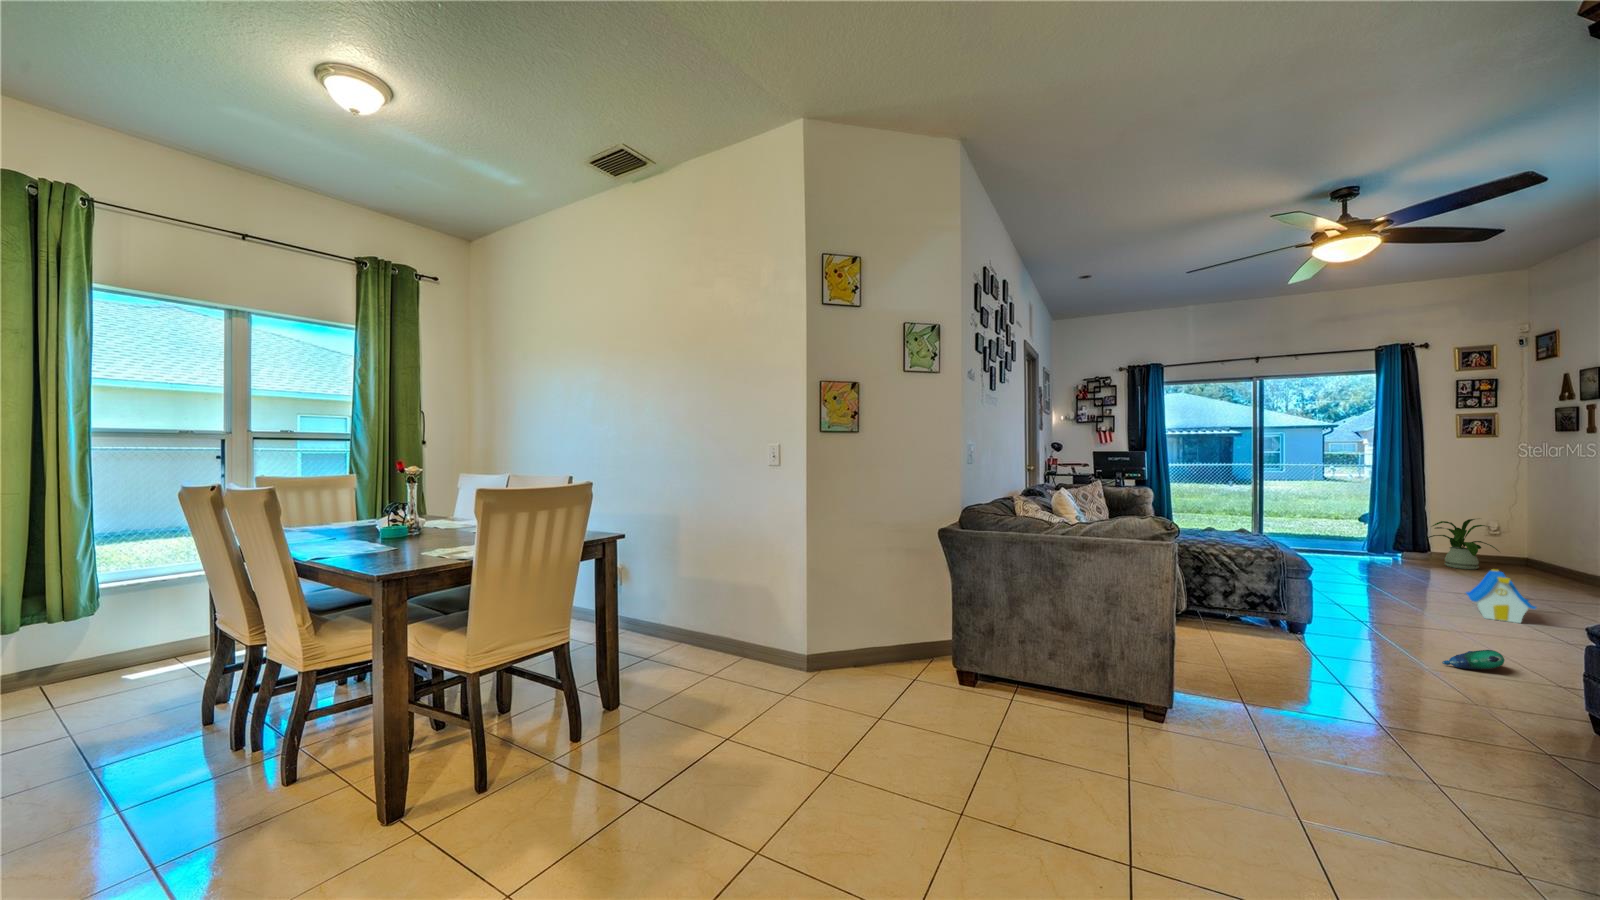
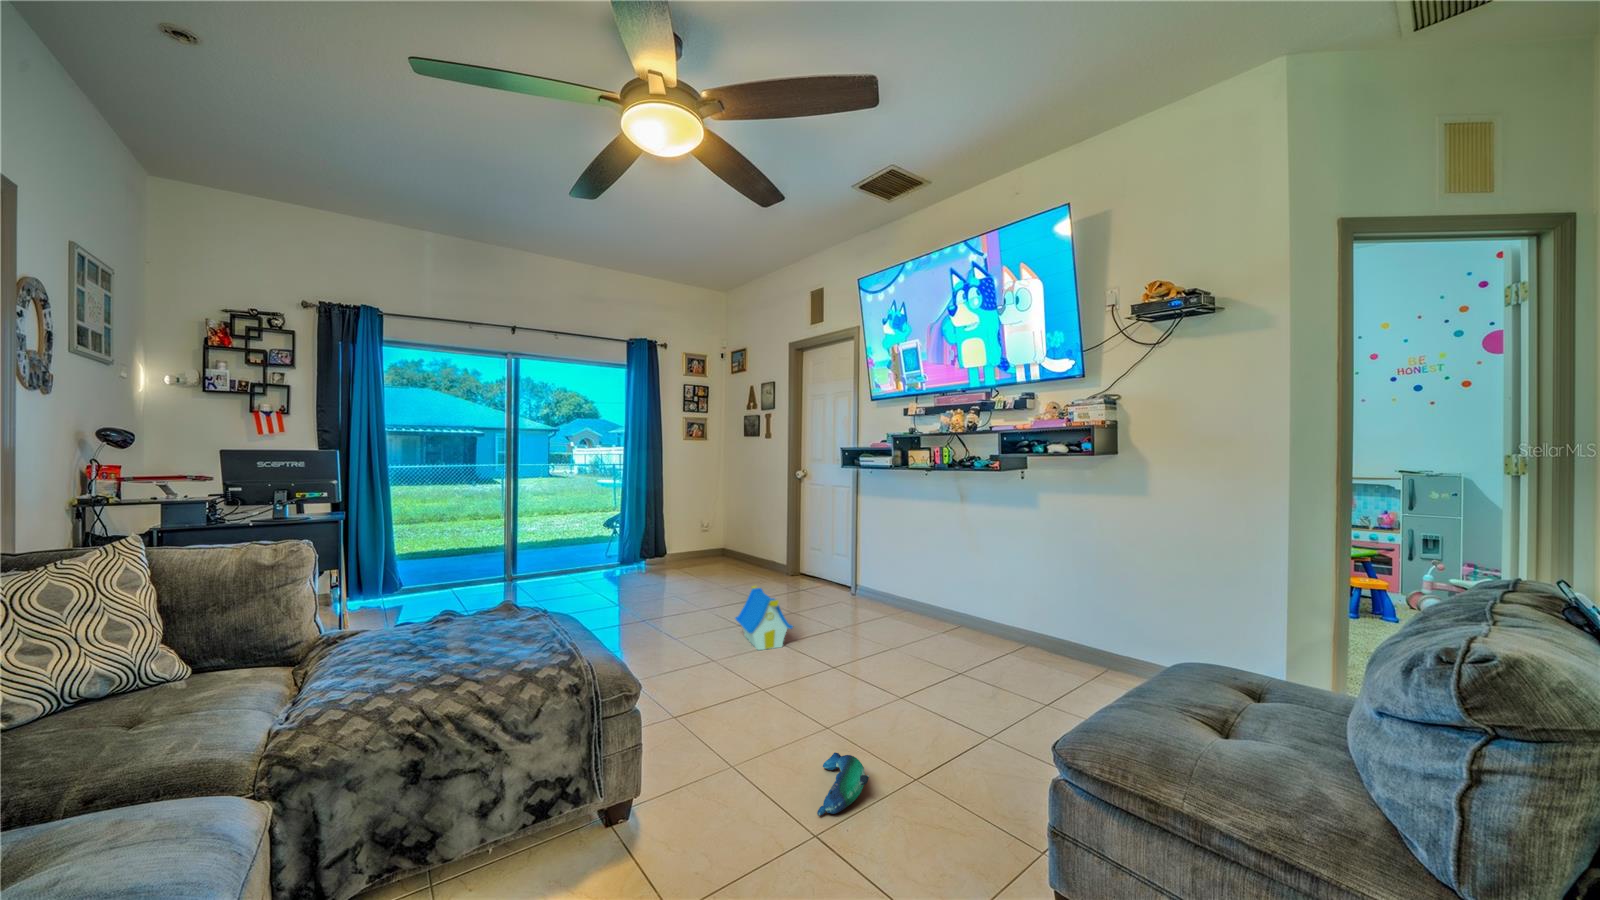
house plant: present [1425,519,1498,569] -> none [663,518,715,568]

